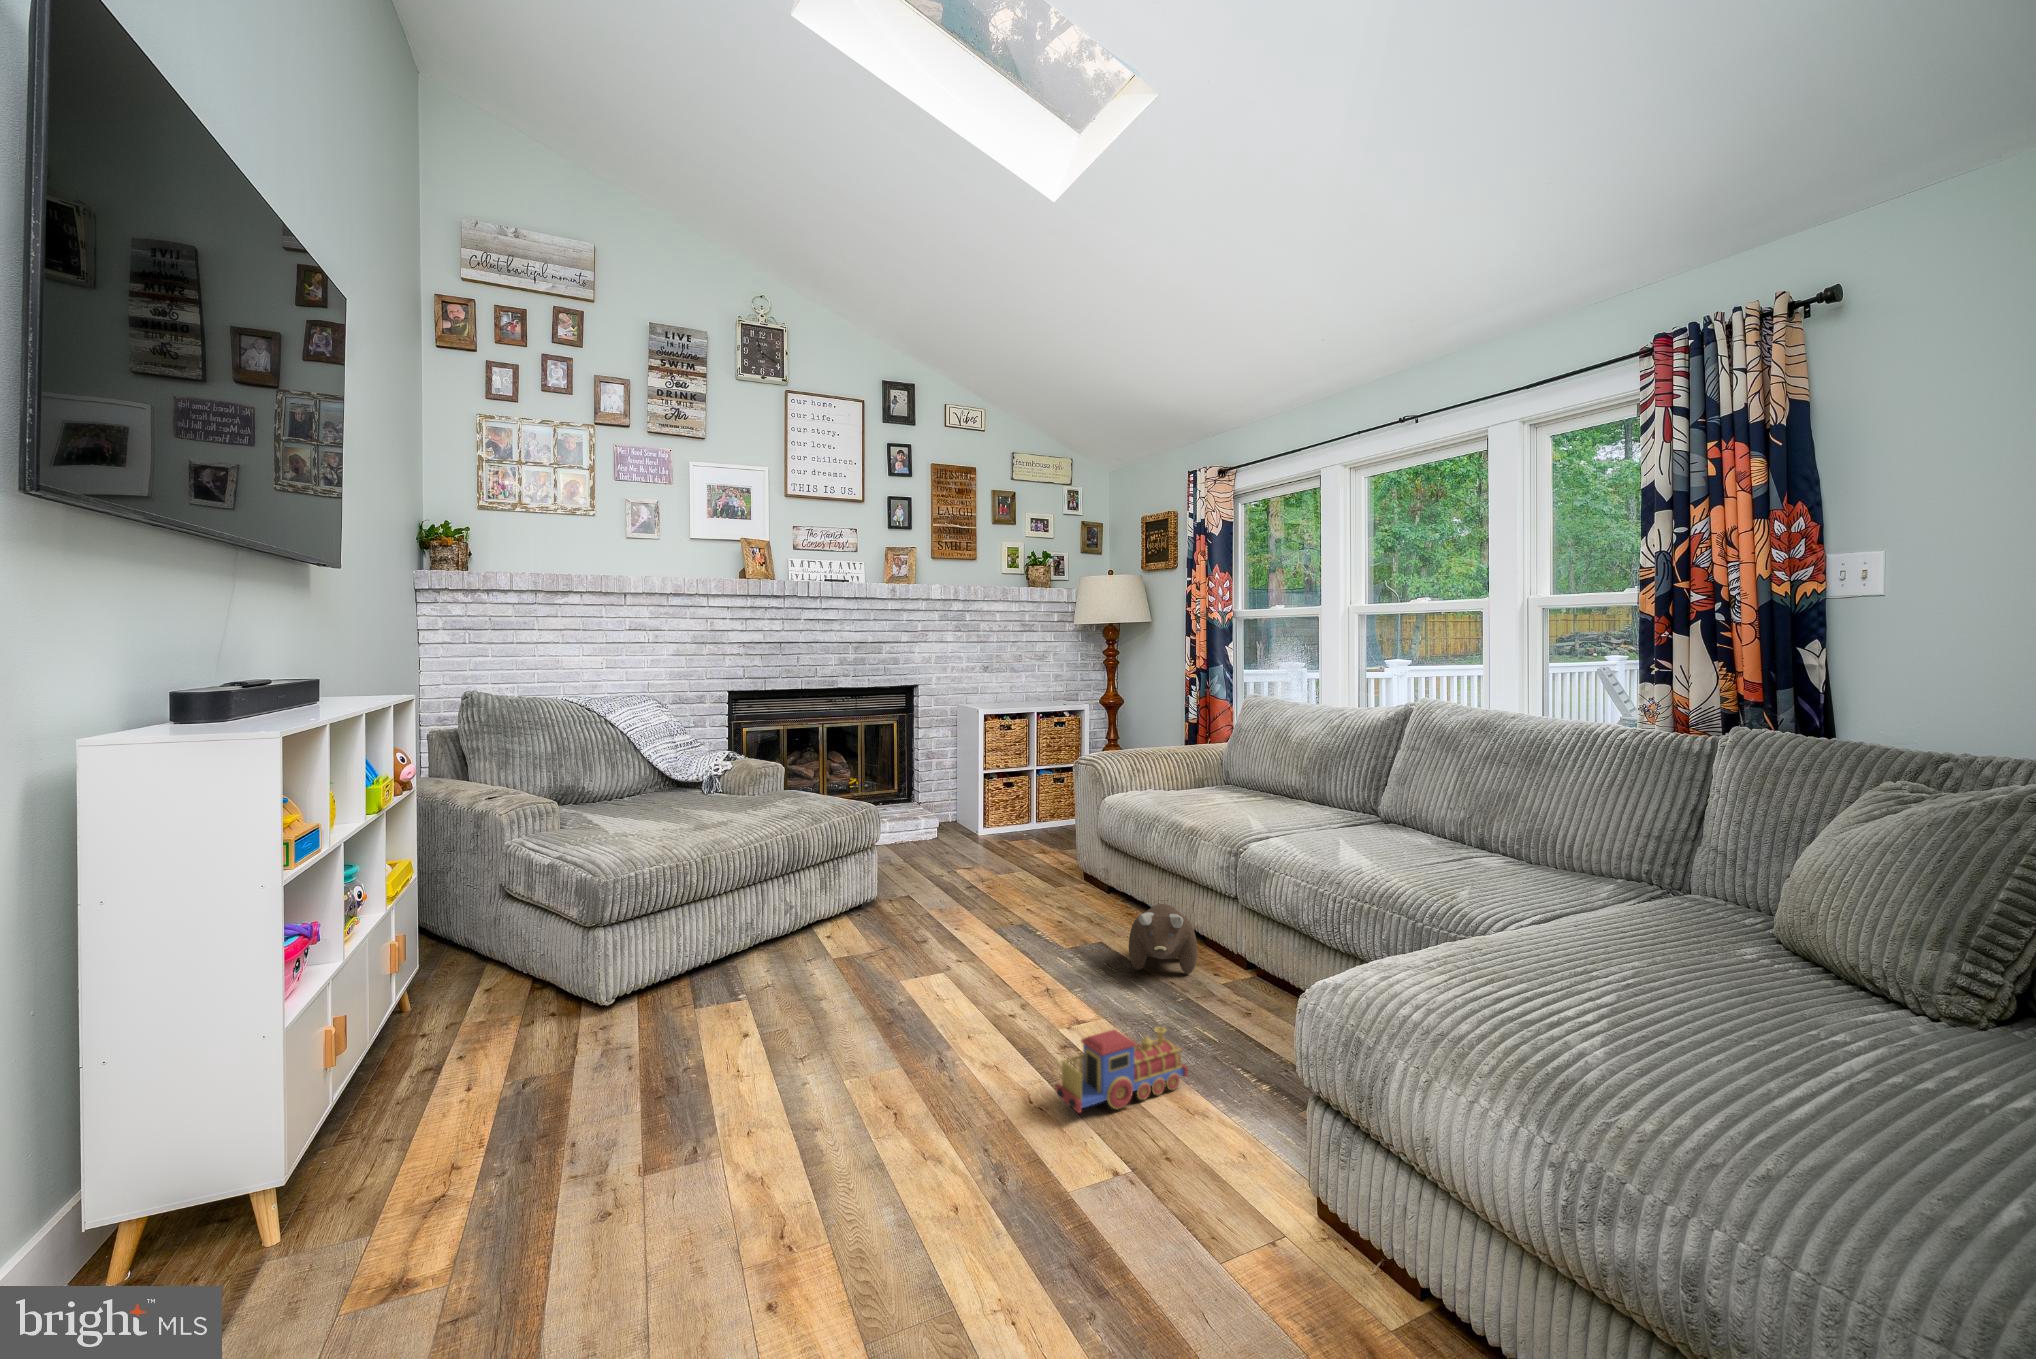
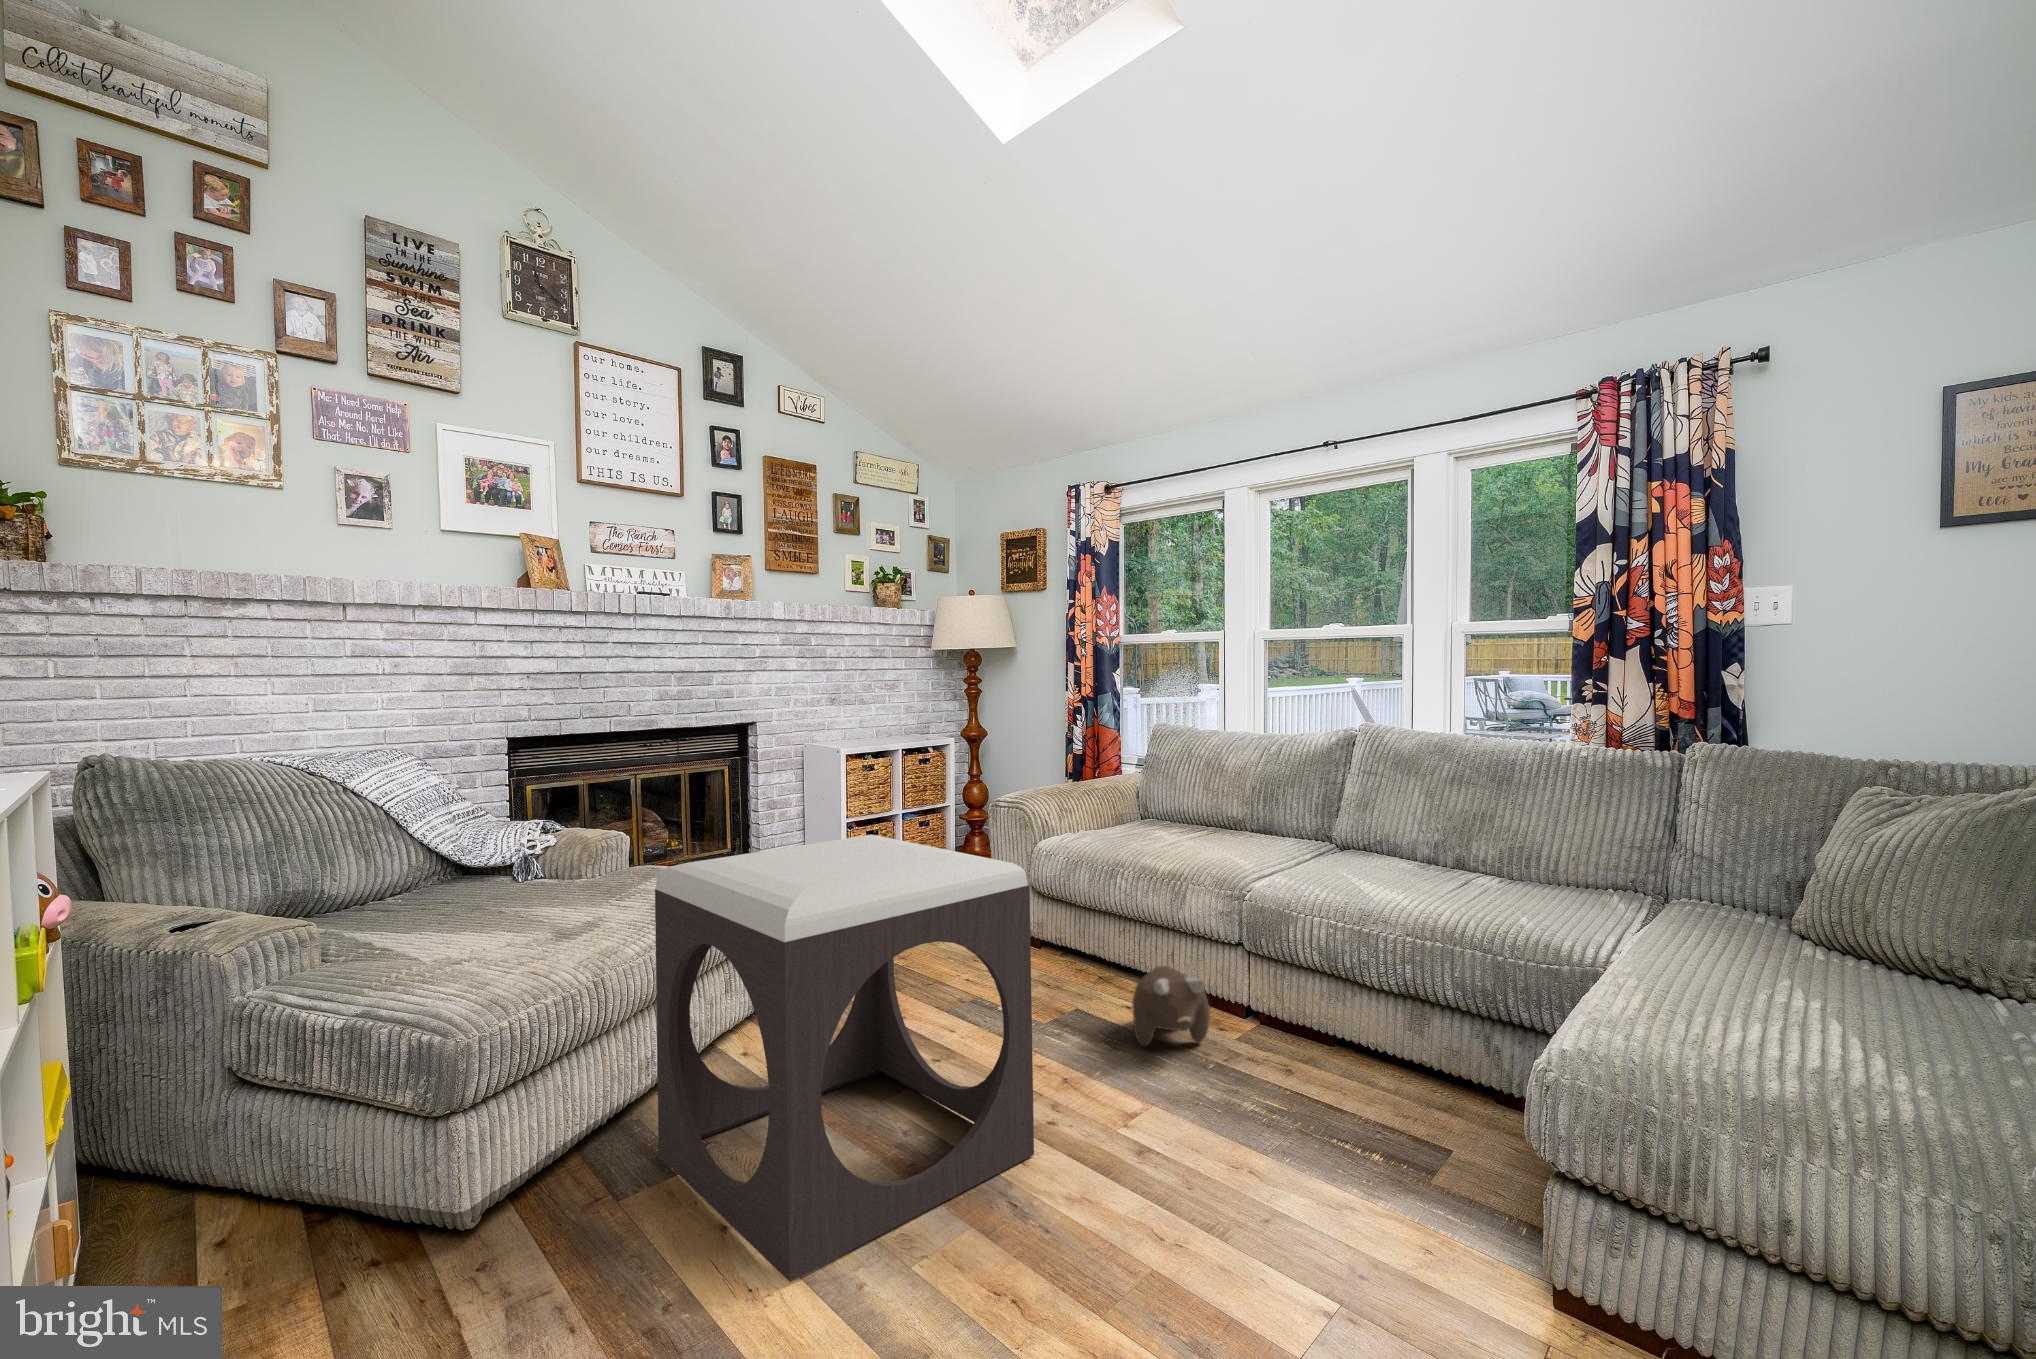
footstool: none [734,772,985,1073] -> present [655,835,1034,1282]
toy train: present [1056,1027,1188,1113] -> none [1194,1121,1312,1251]

